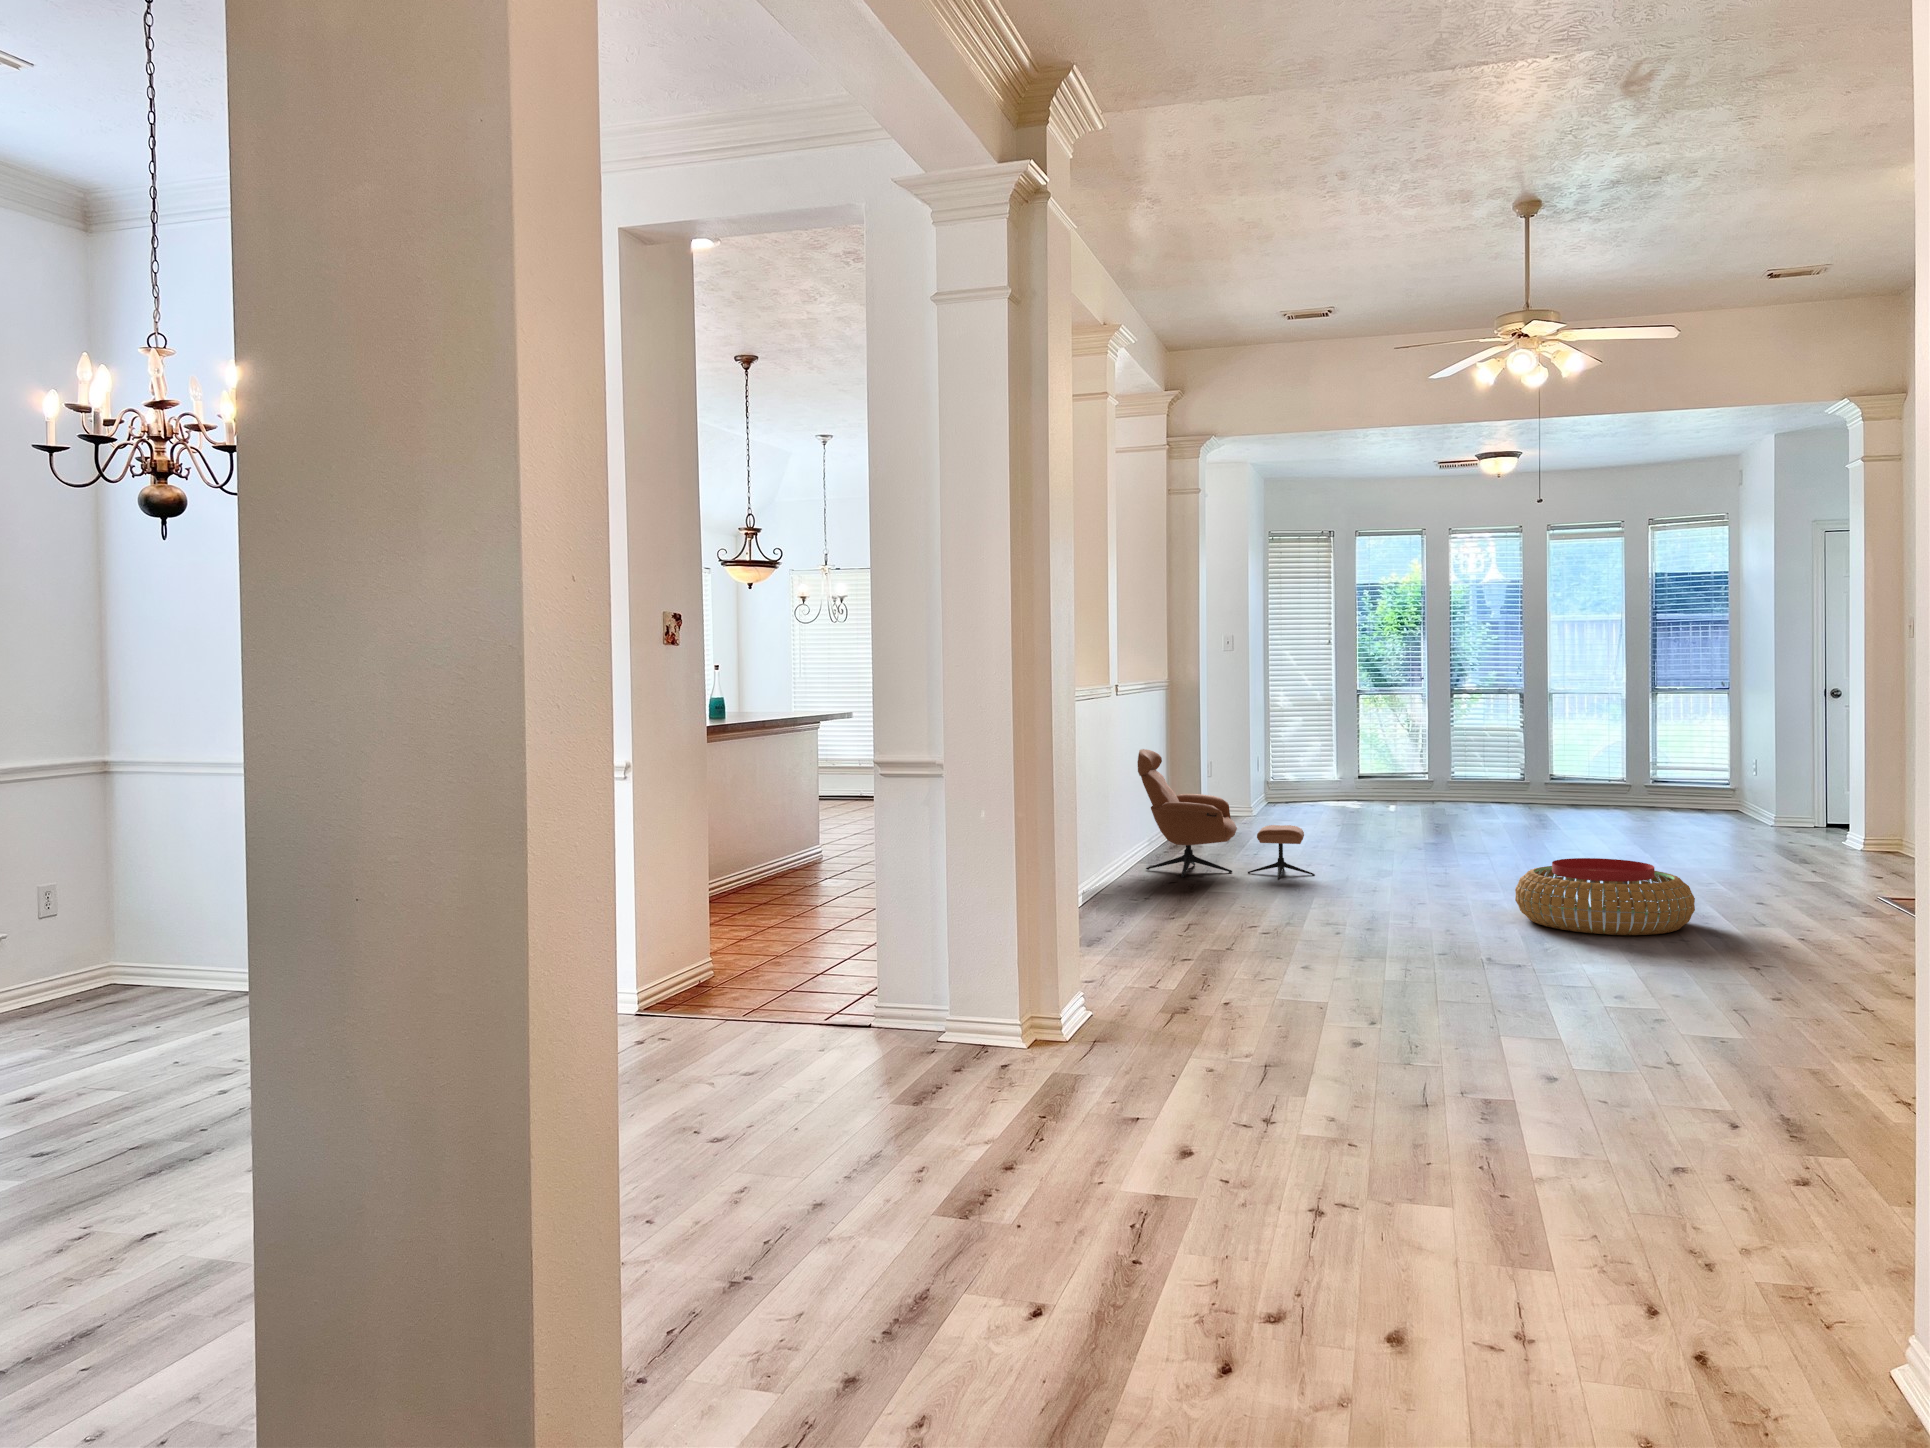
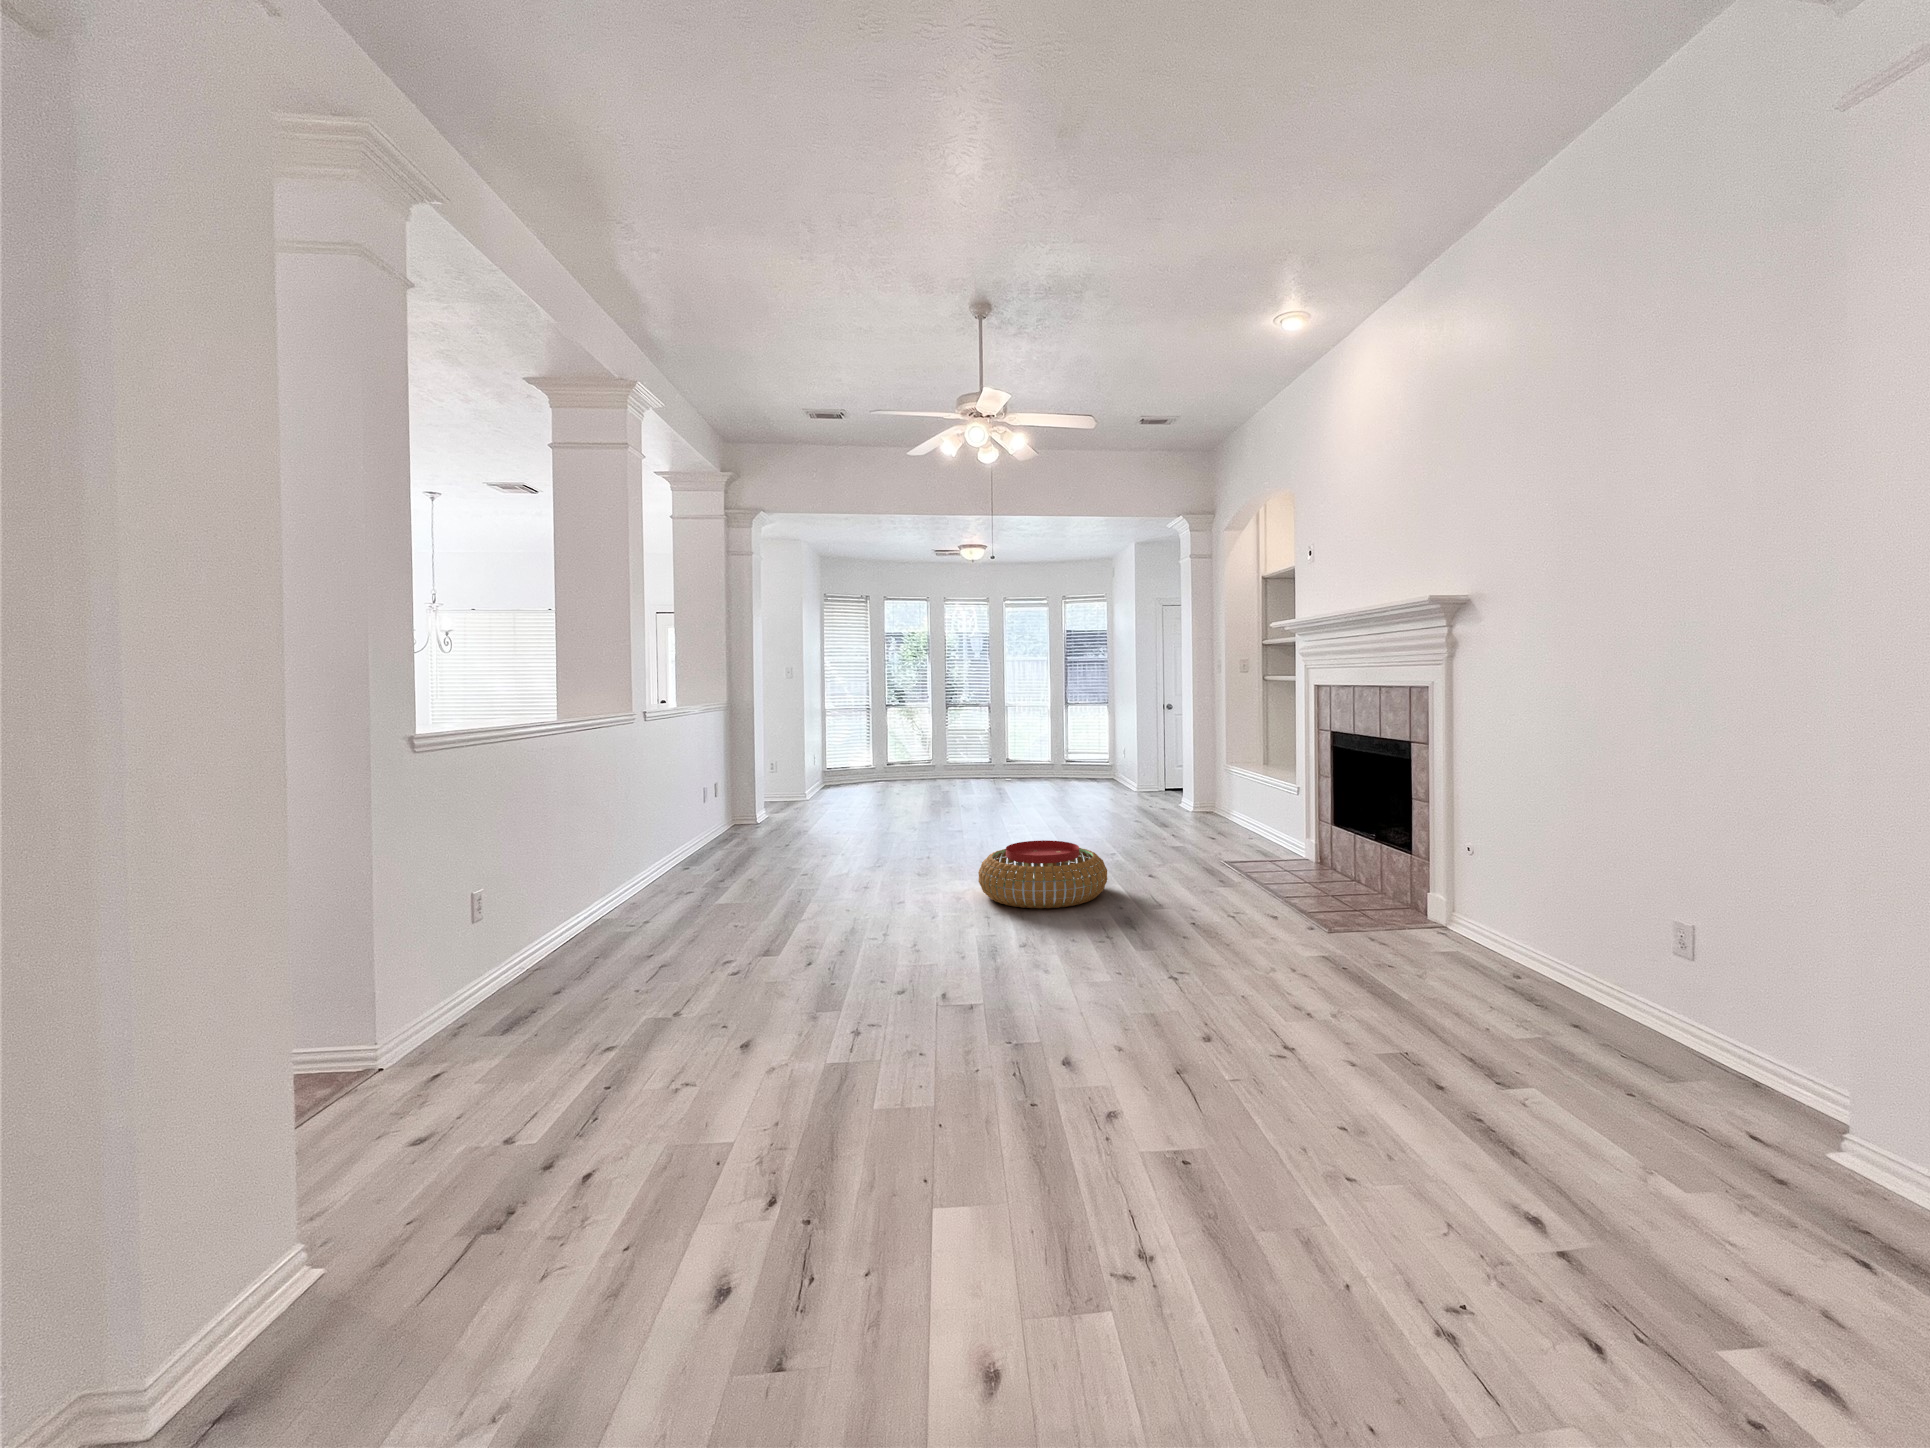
lounge chair: present [1137,749,1315,879] -> none [679,761,832,872]

